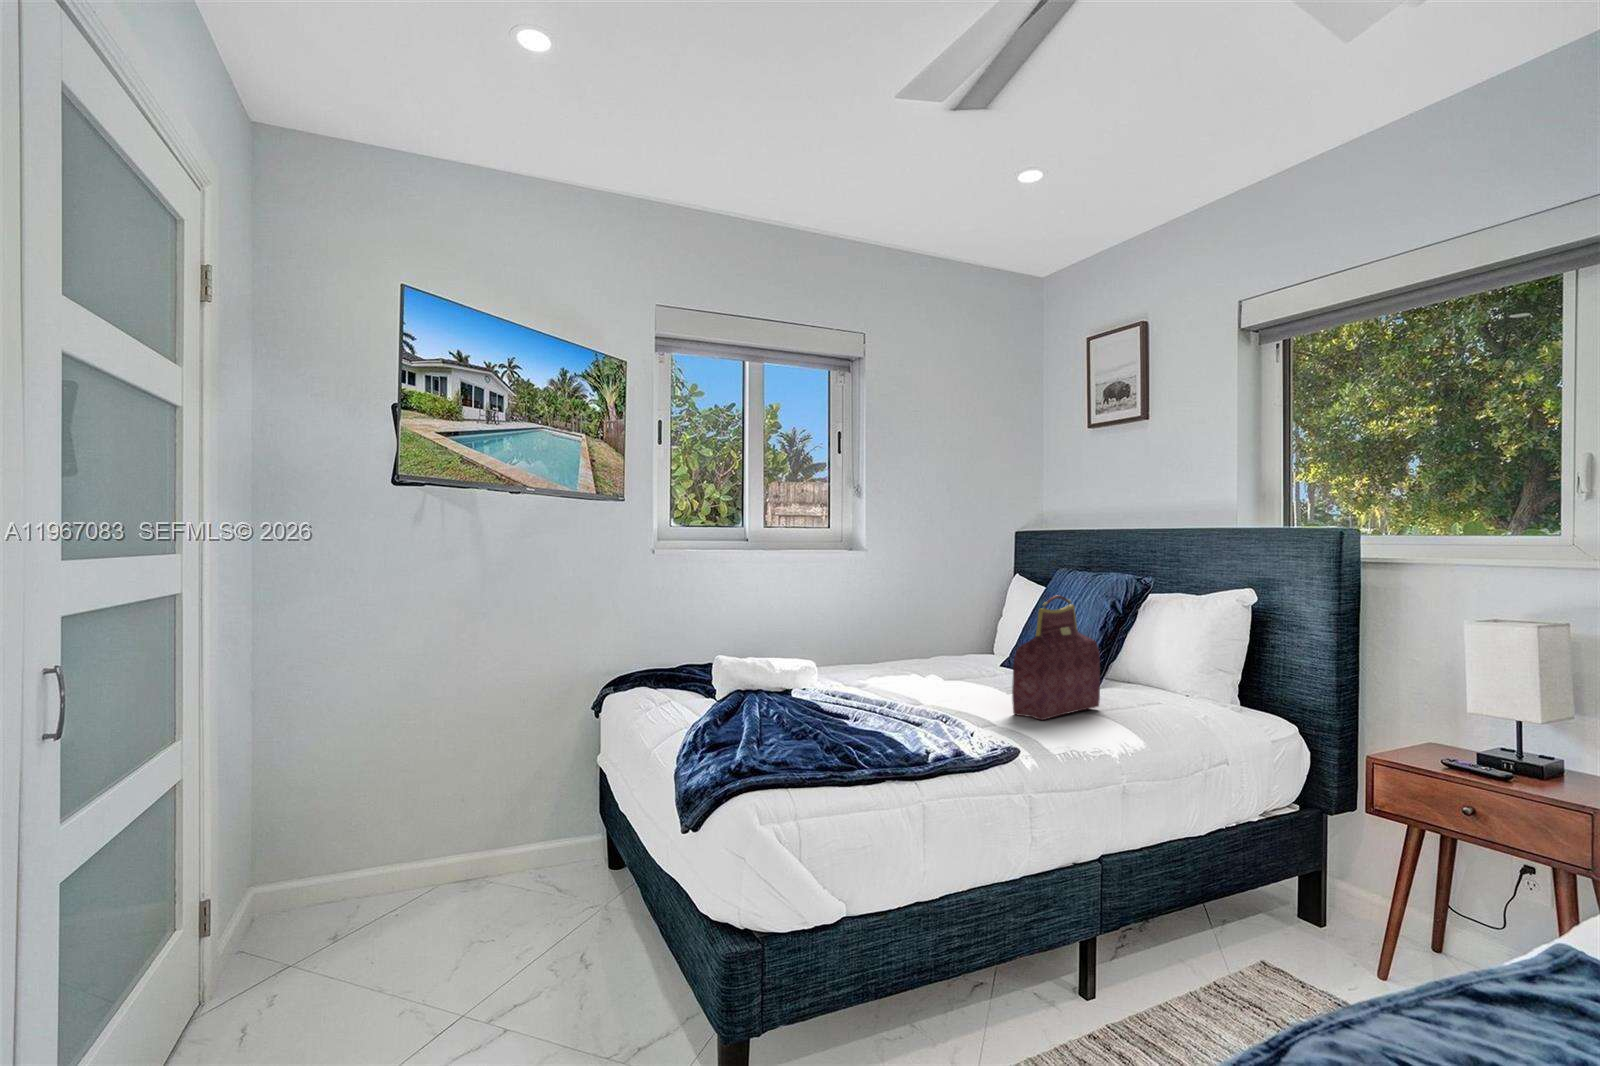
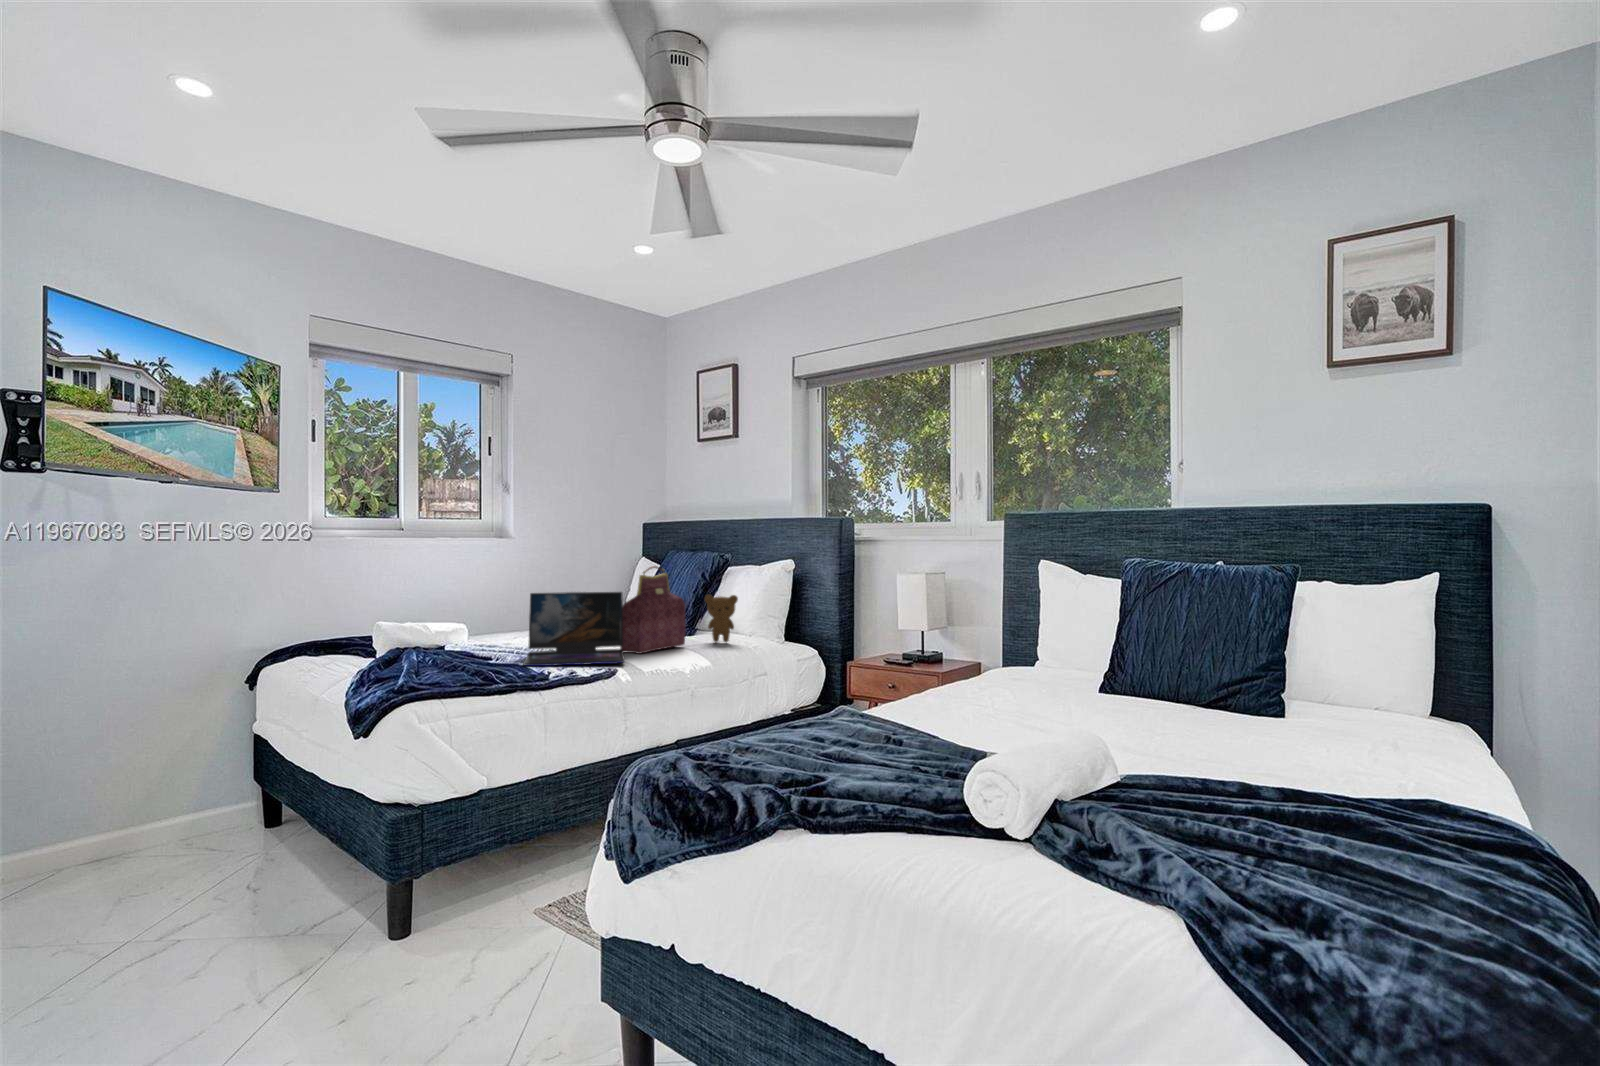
laptop: none [890,630,1033,742] -> present [523,592,625,666]
teddy bear: none [1121,635,1174,704] -> present [705,595,738,643]

